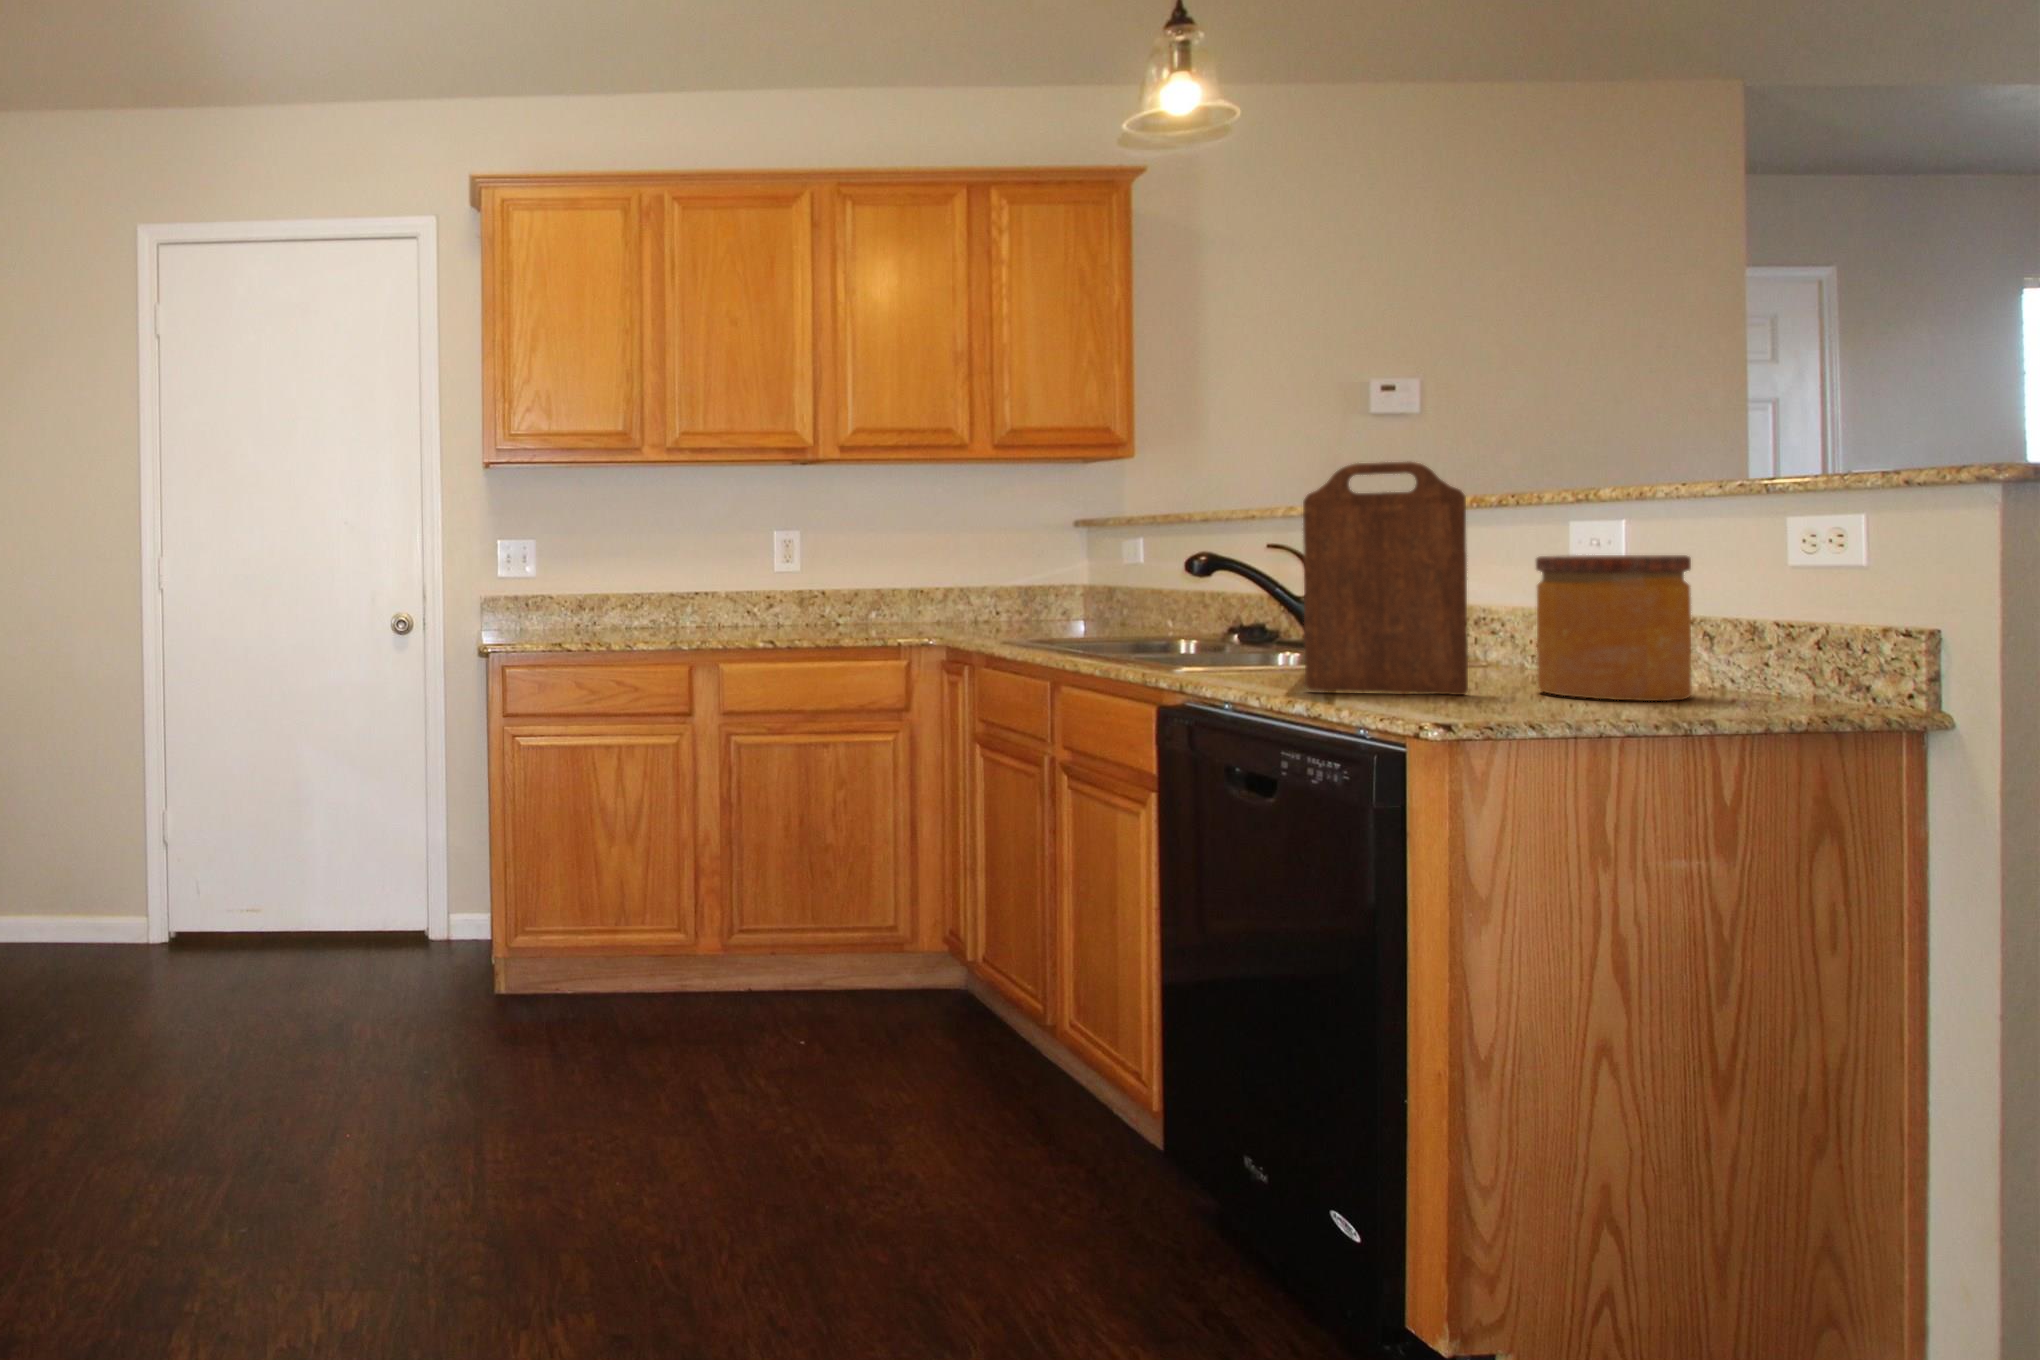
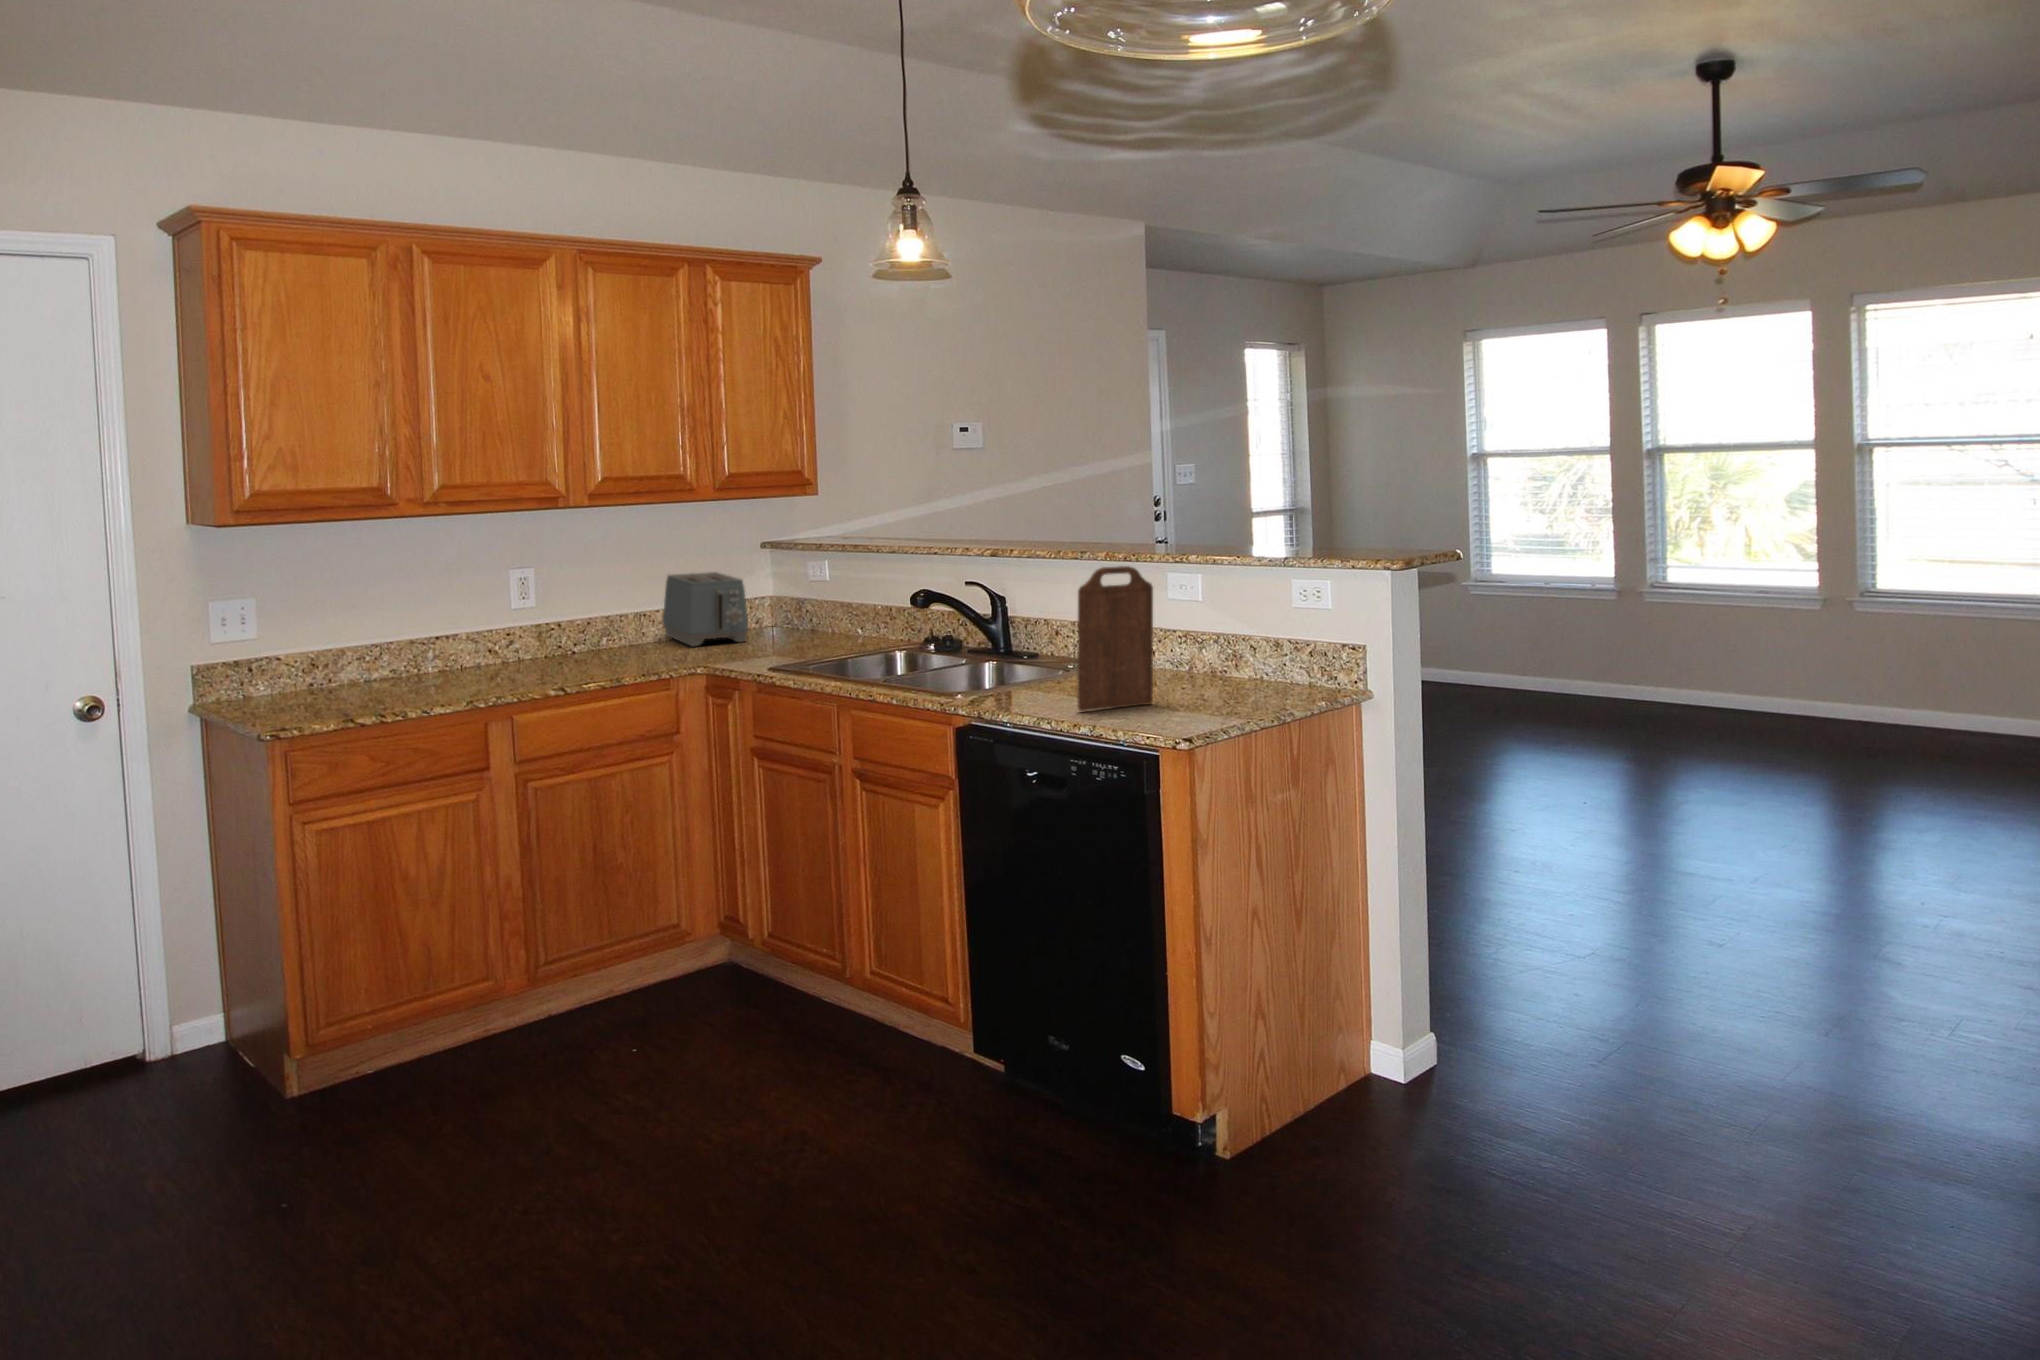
jar: present [1536,555,1692,701] -> none [1175,613,1240,700]
toaster: none [959,560,1033,632] -> present [663,572,748,646]

